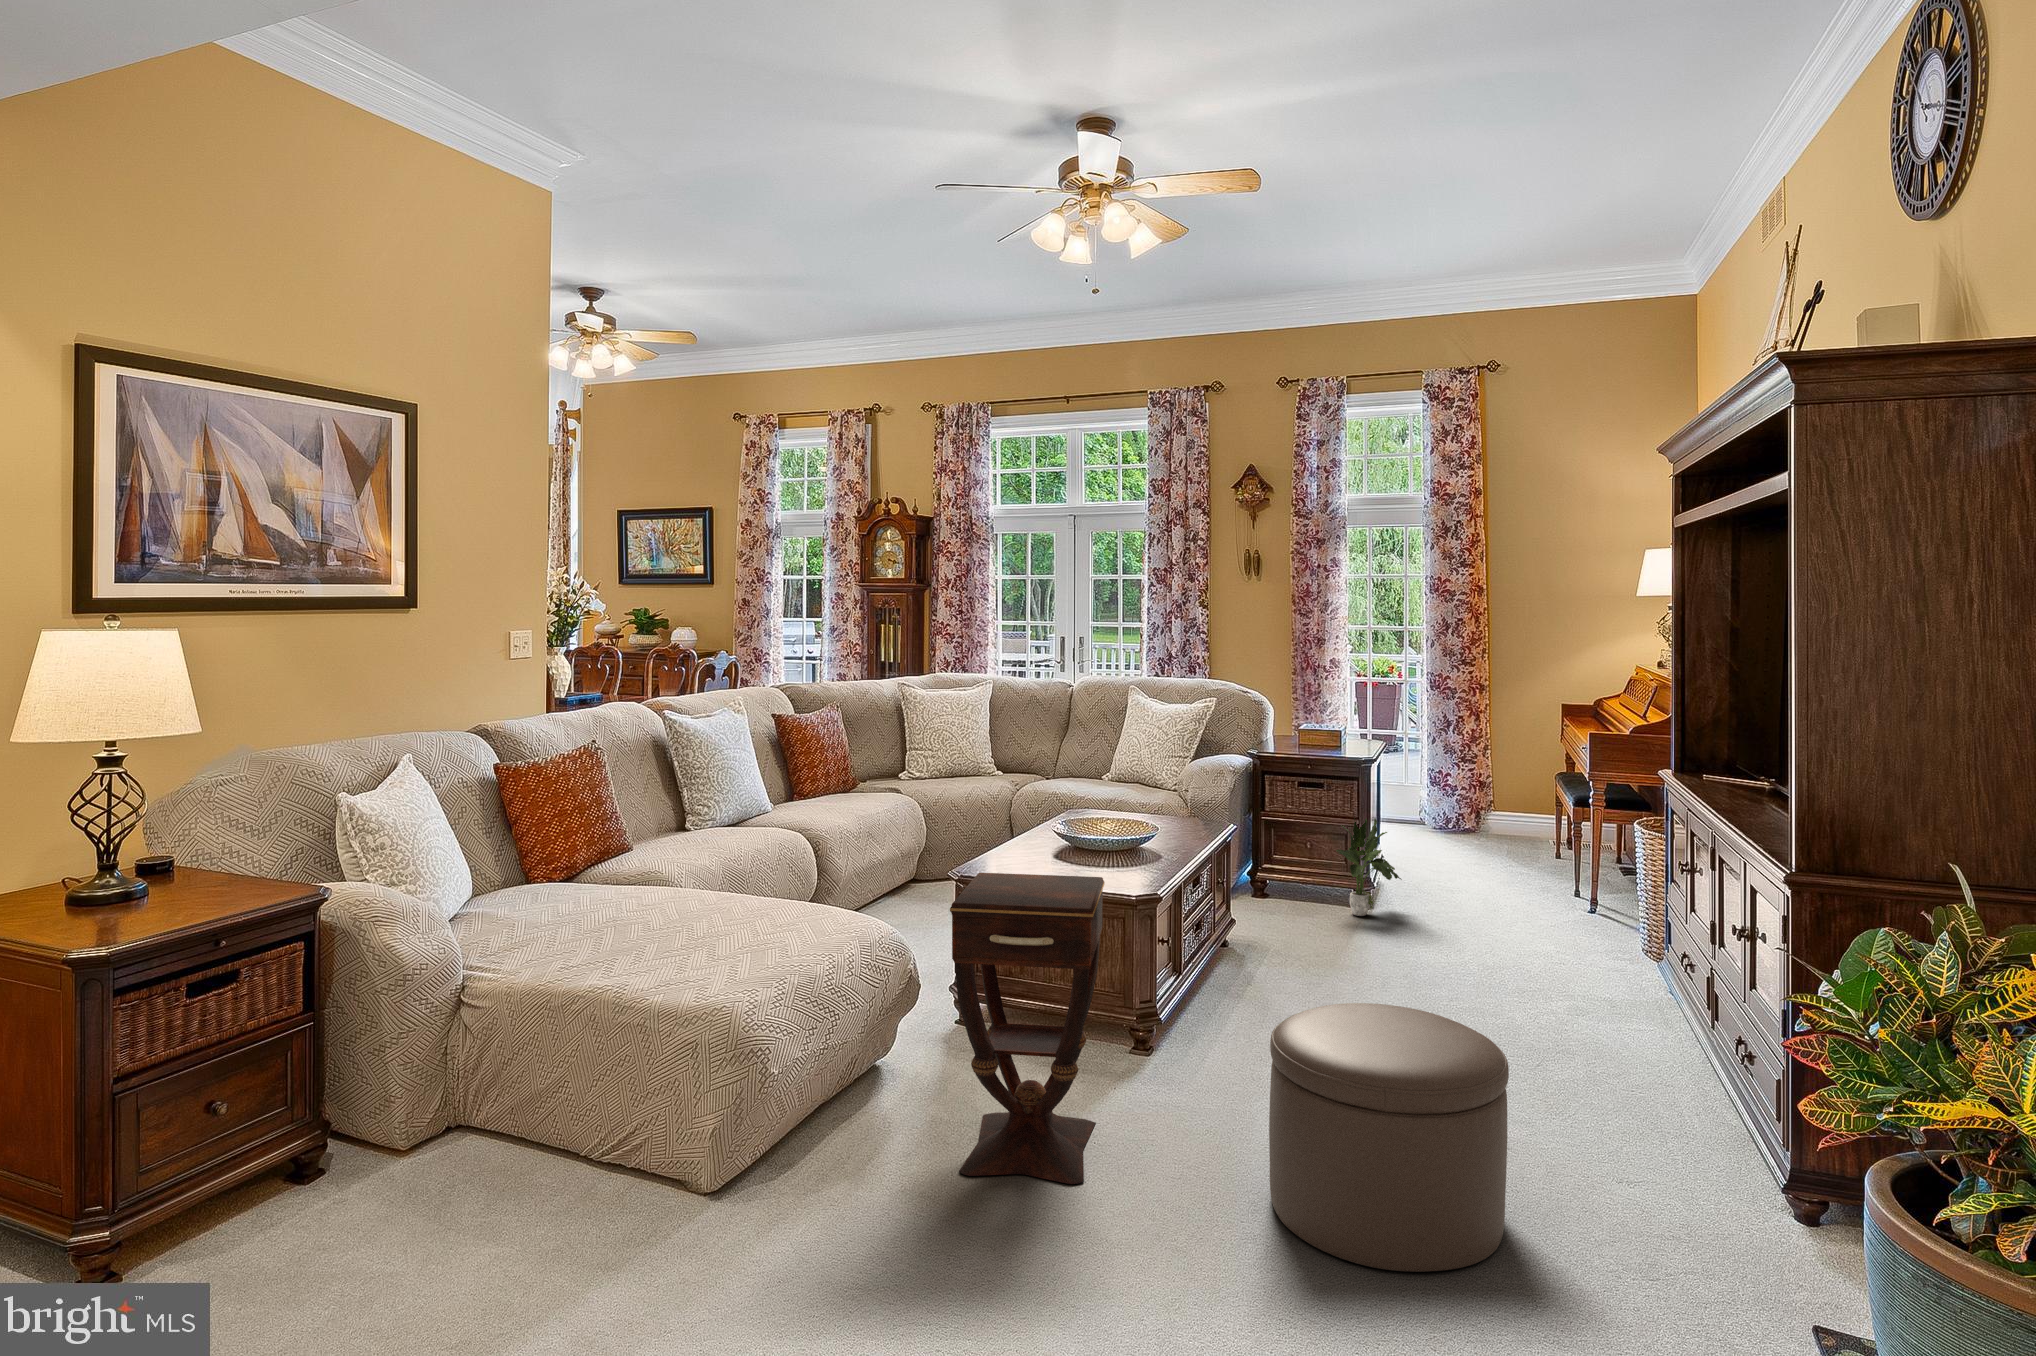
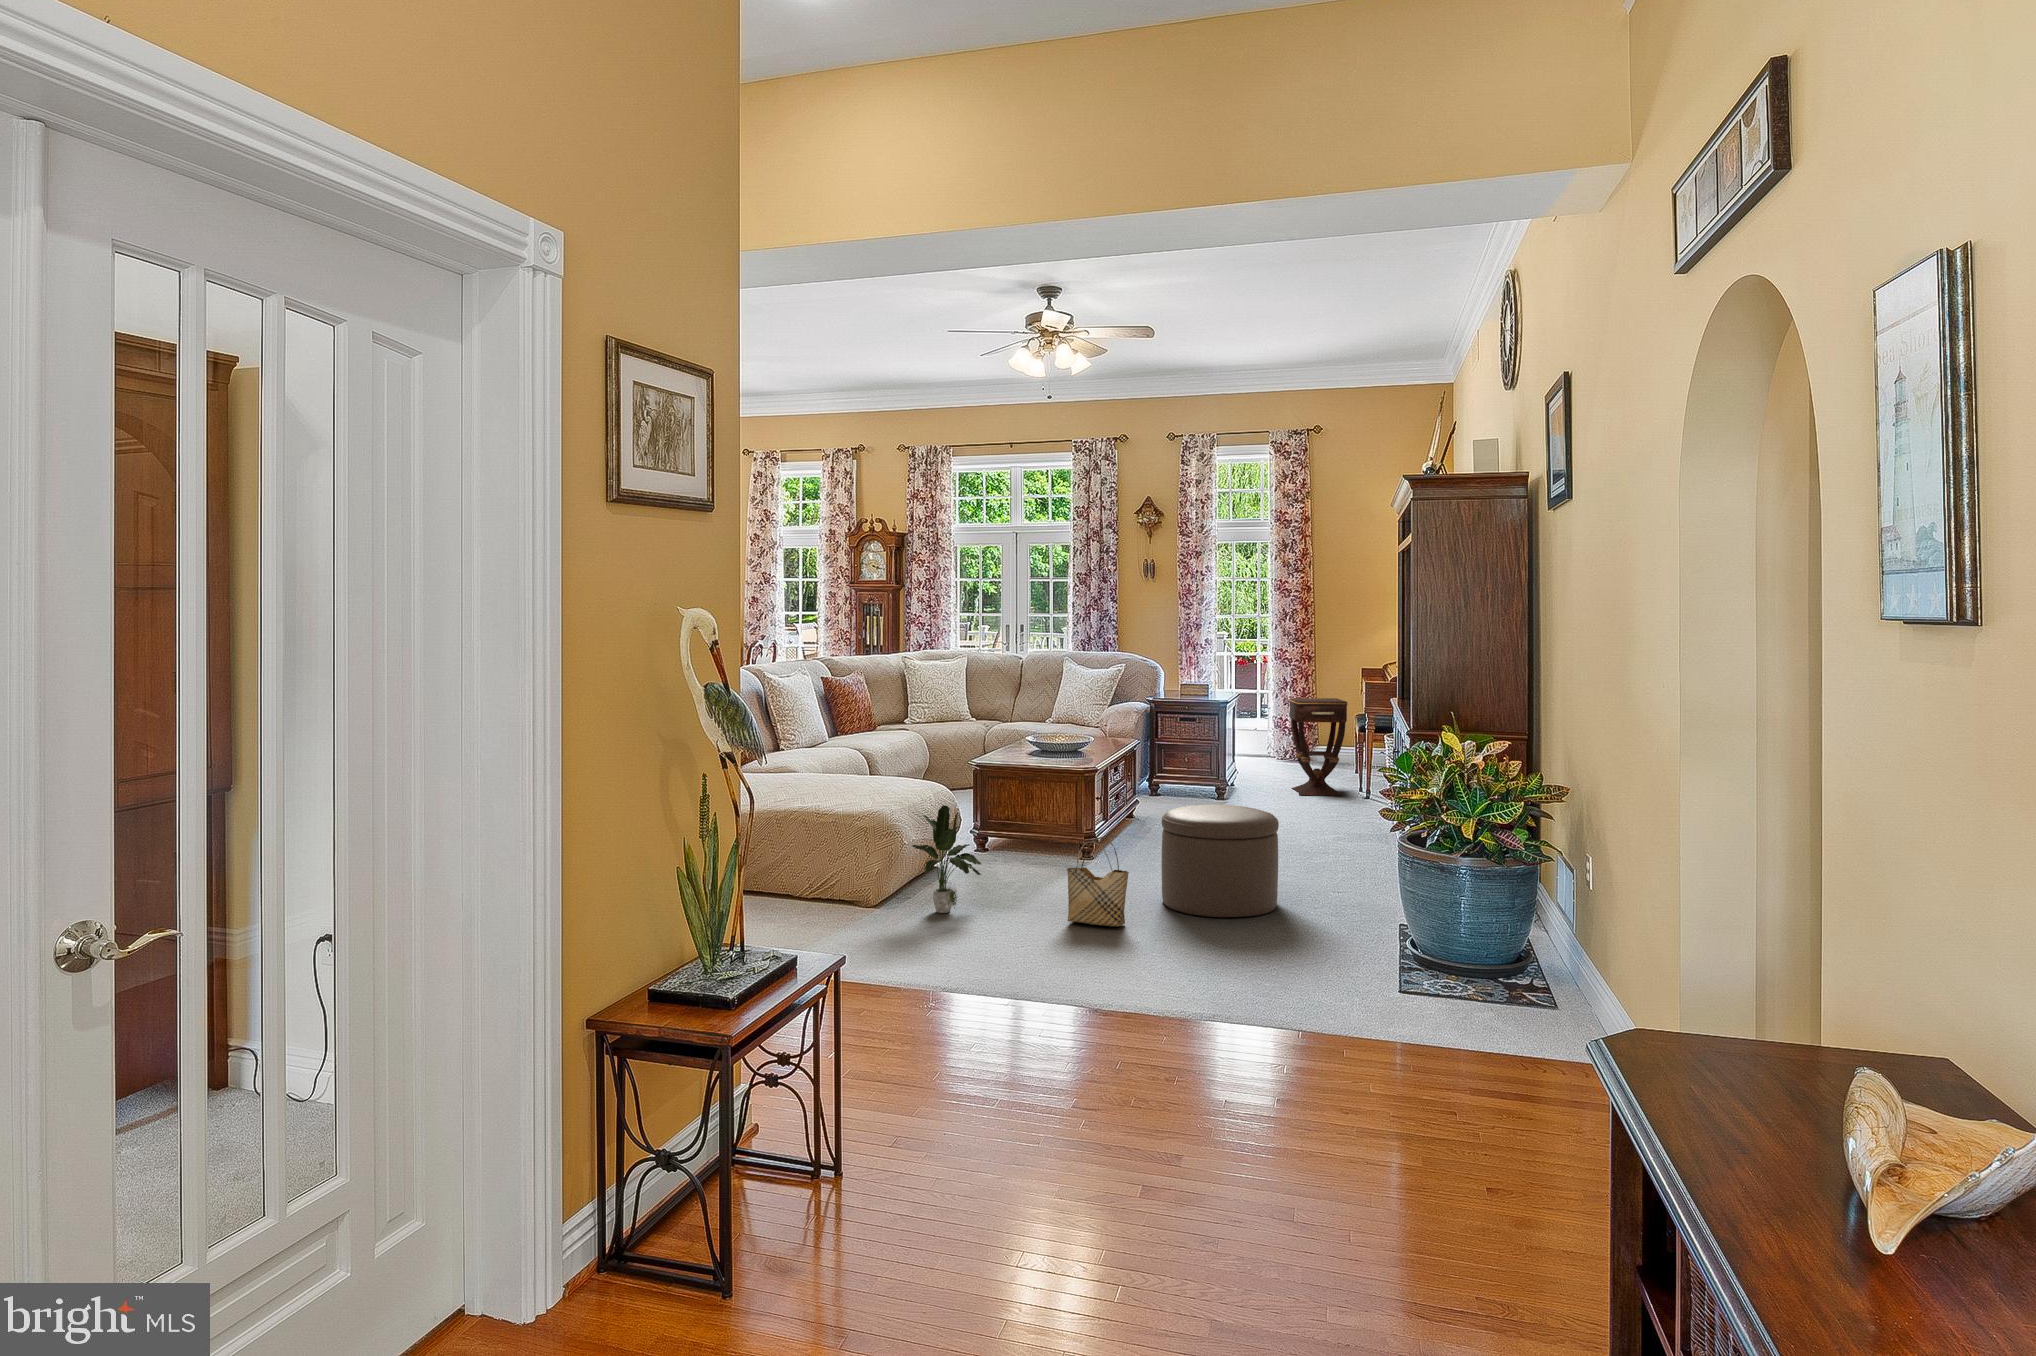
potted plant: present [1336,818,1402,916] -> present [912,805,981,913]
side table: present [950,873,1105,1184] -> present [1289,698,1348,796]
woven basket: none [1074,1099,1201,1303] -> present [1067,837,1129,927]

